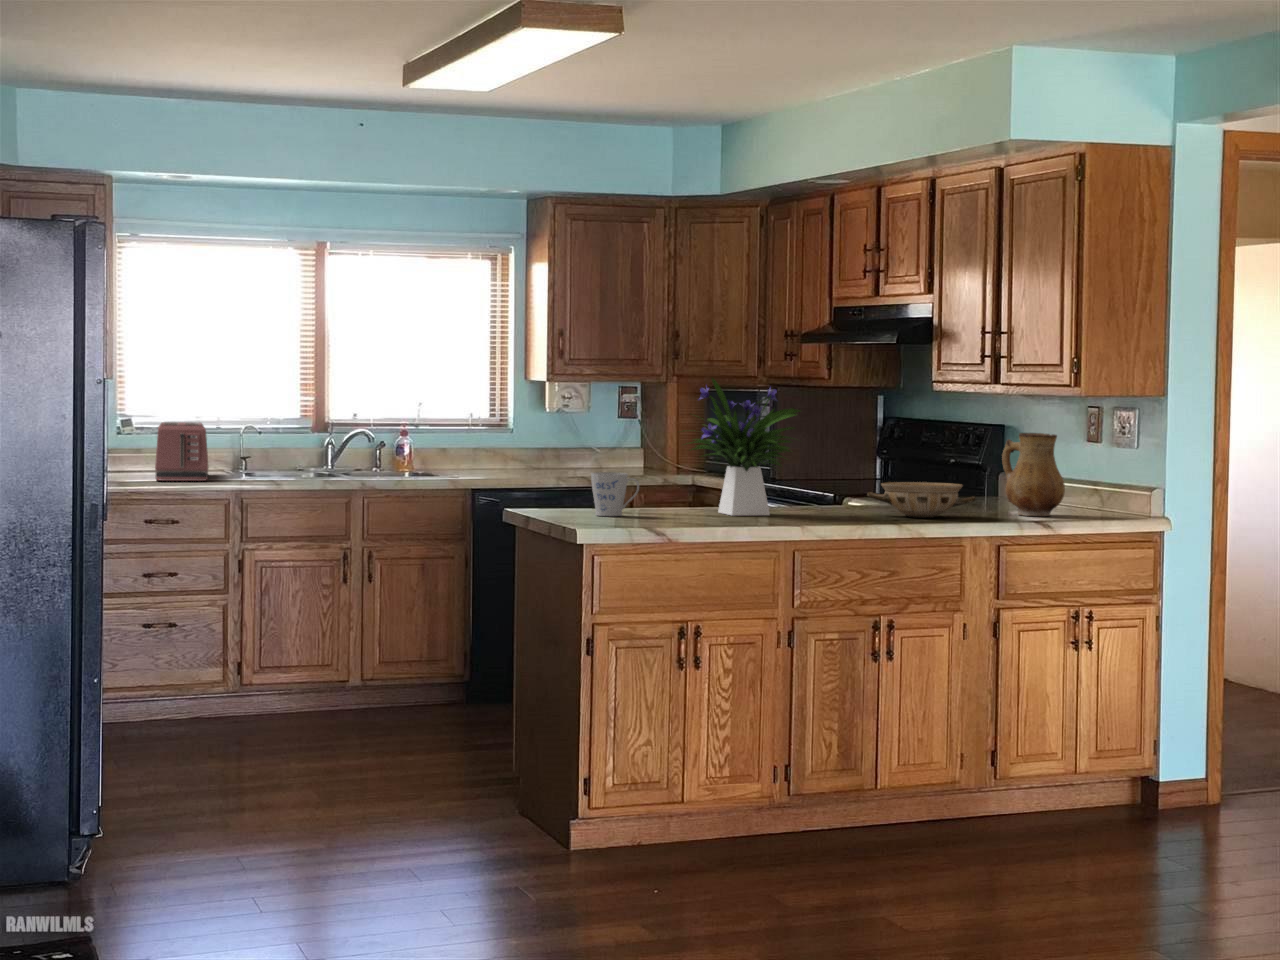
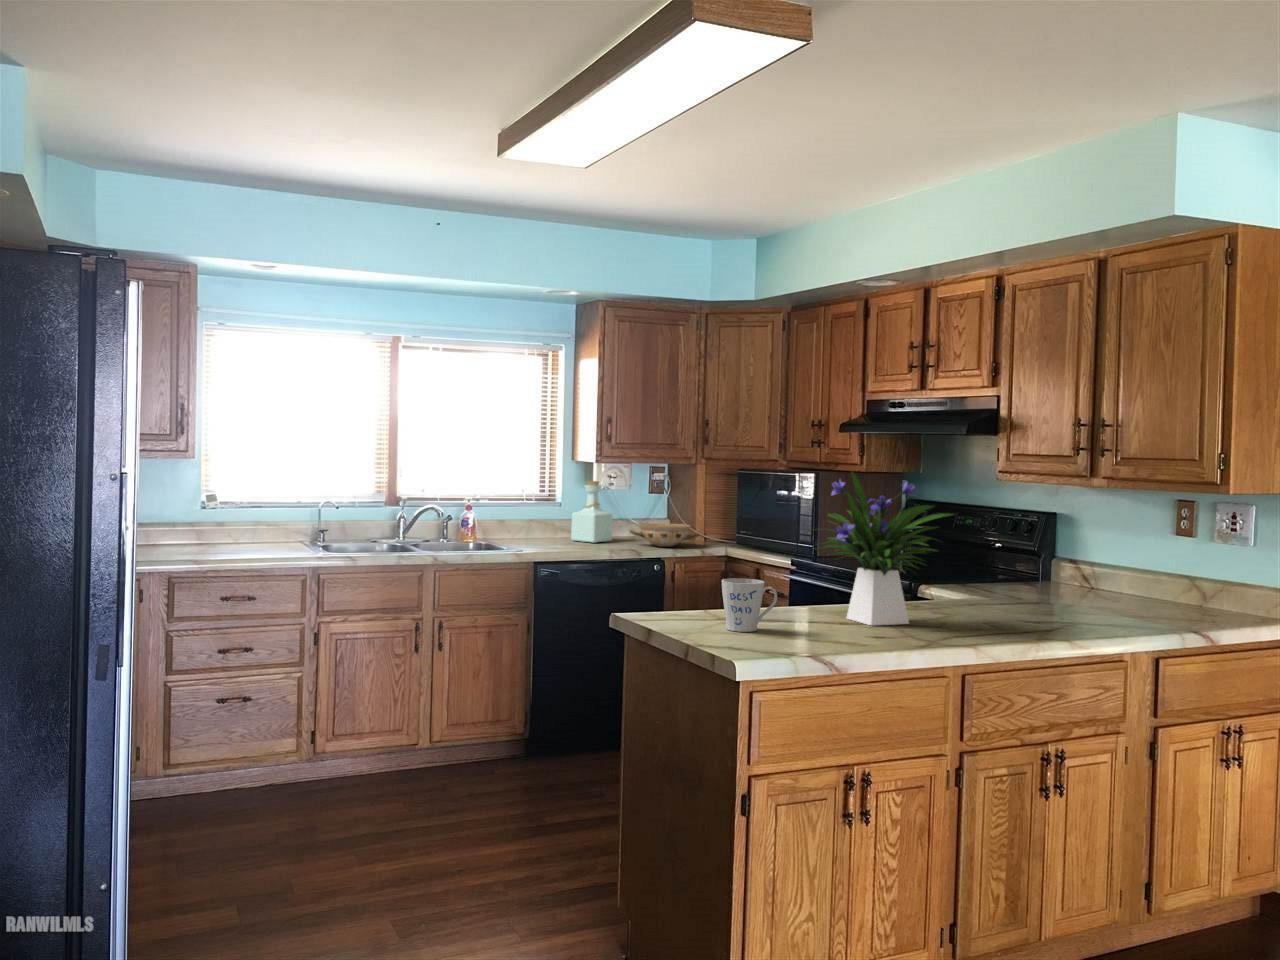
bottle: none [522,402,570,472] -> present [571,481,613,543]
toaster: present [155,422,208,481] -> none [233,500,286,557]
ceramic pitcher: present [1002,433,1065,516] -> none [1117,529,1192,618]
ceramic bowl: present [867,482,976,518] -> present [630,523,699,547]

